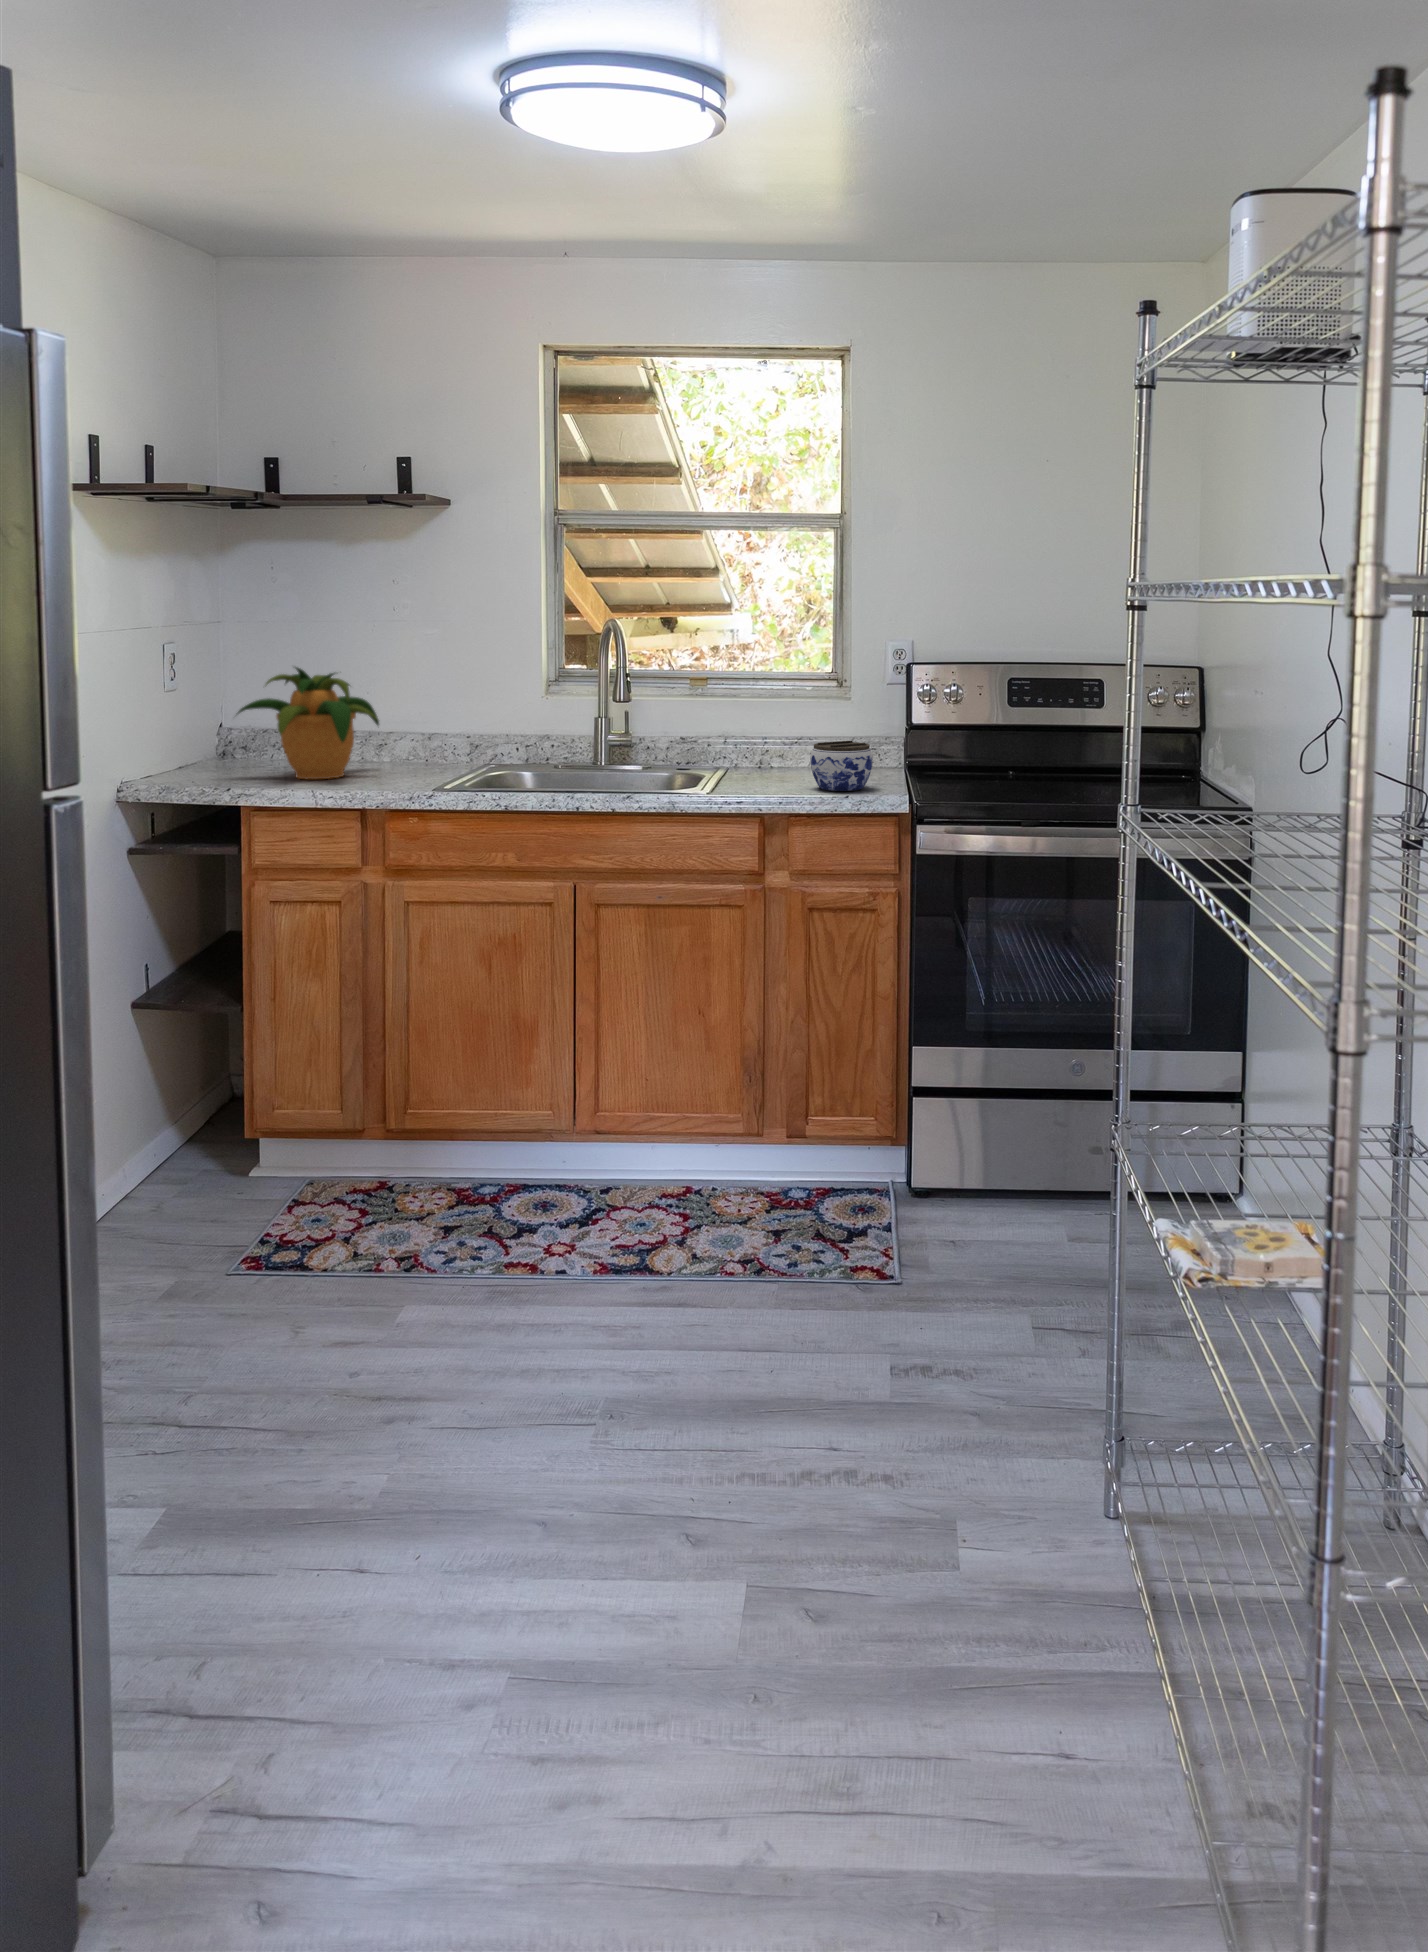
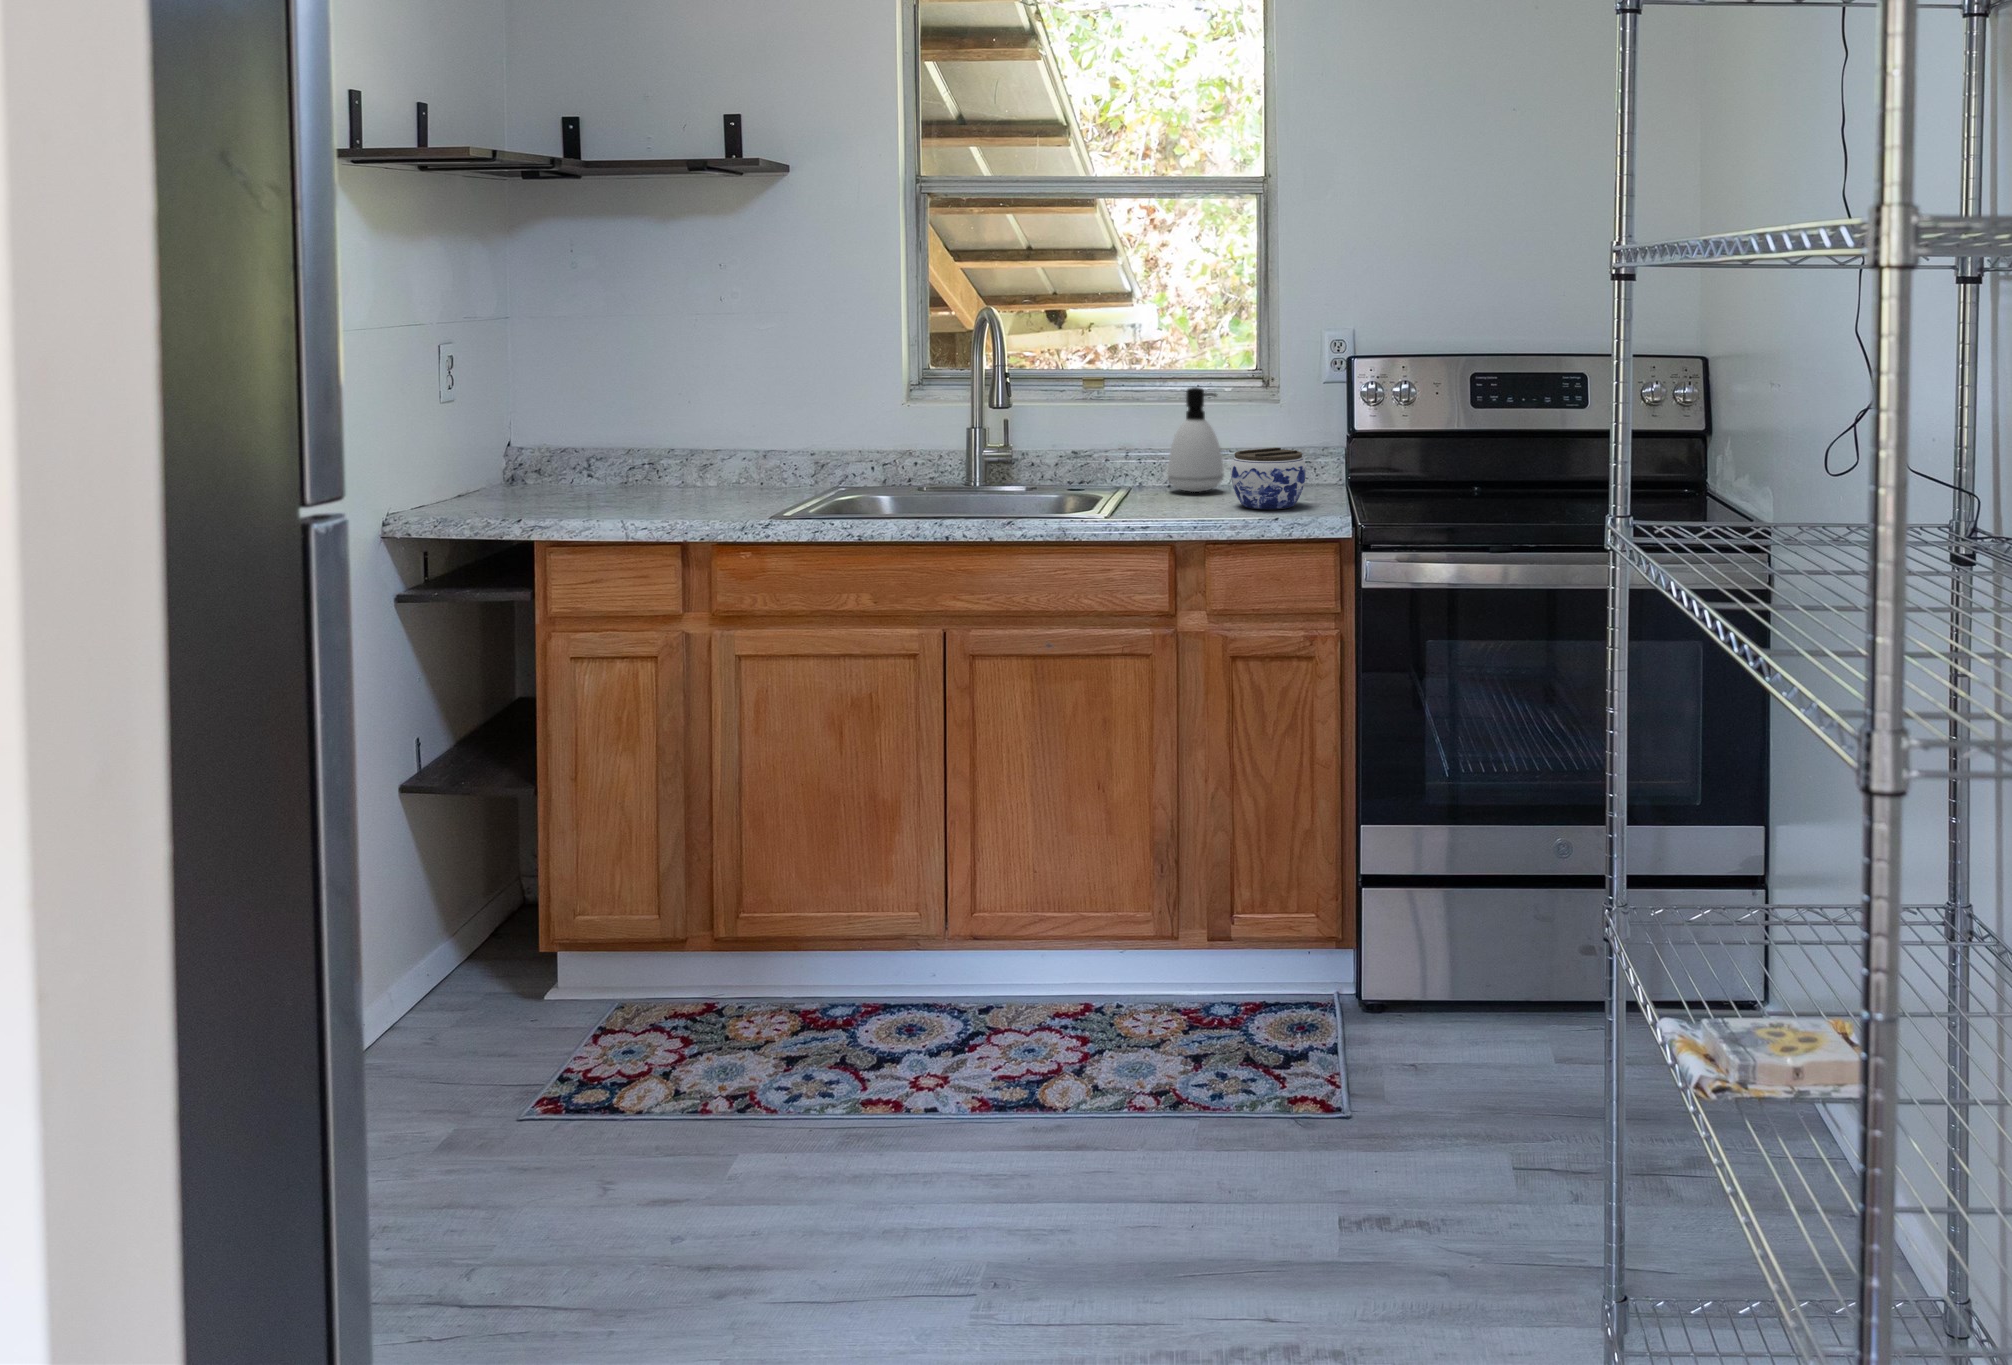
potted plant: present [238,667,379,779] -> none [531,364,710,501]
soap dispenser: none [760,691,806,777] -> present [1168,387,1223,492]

